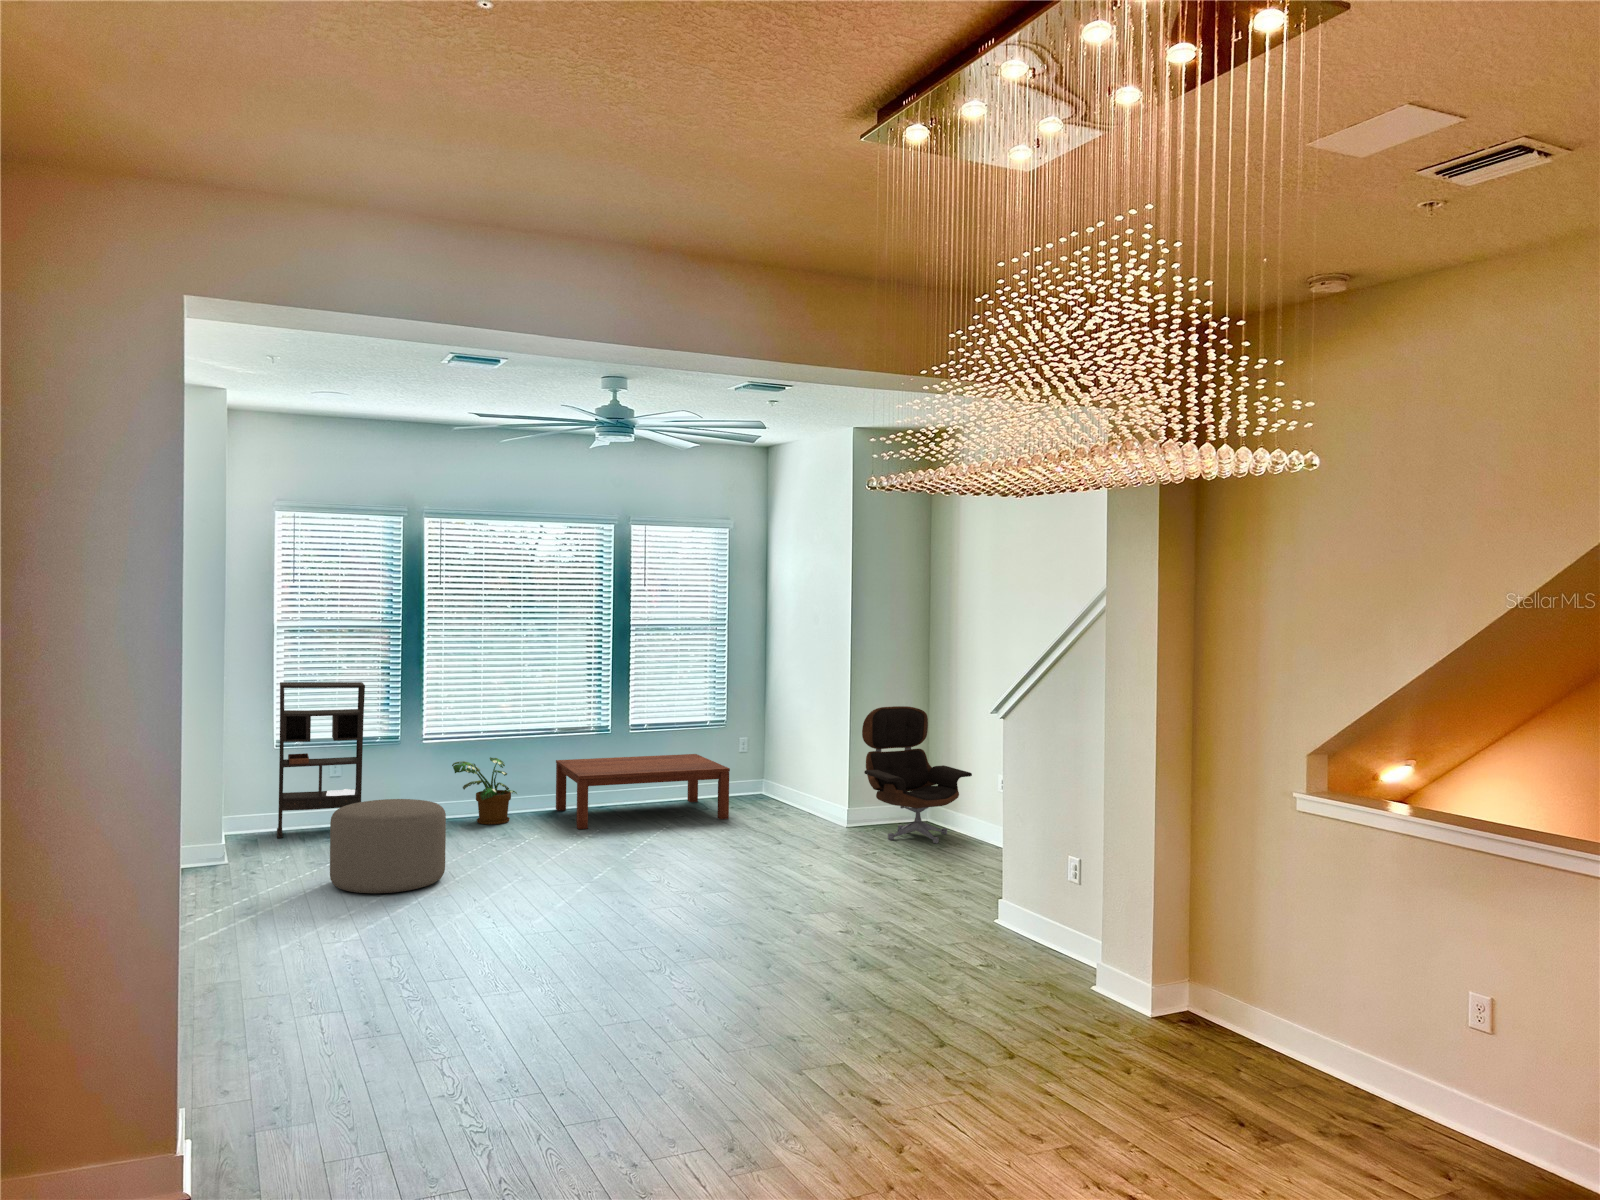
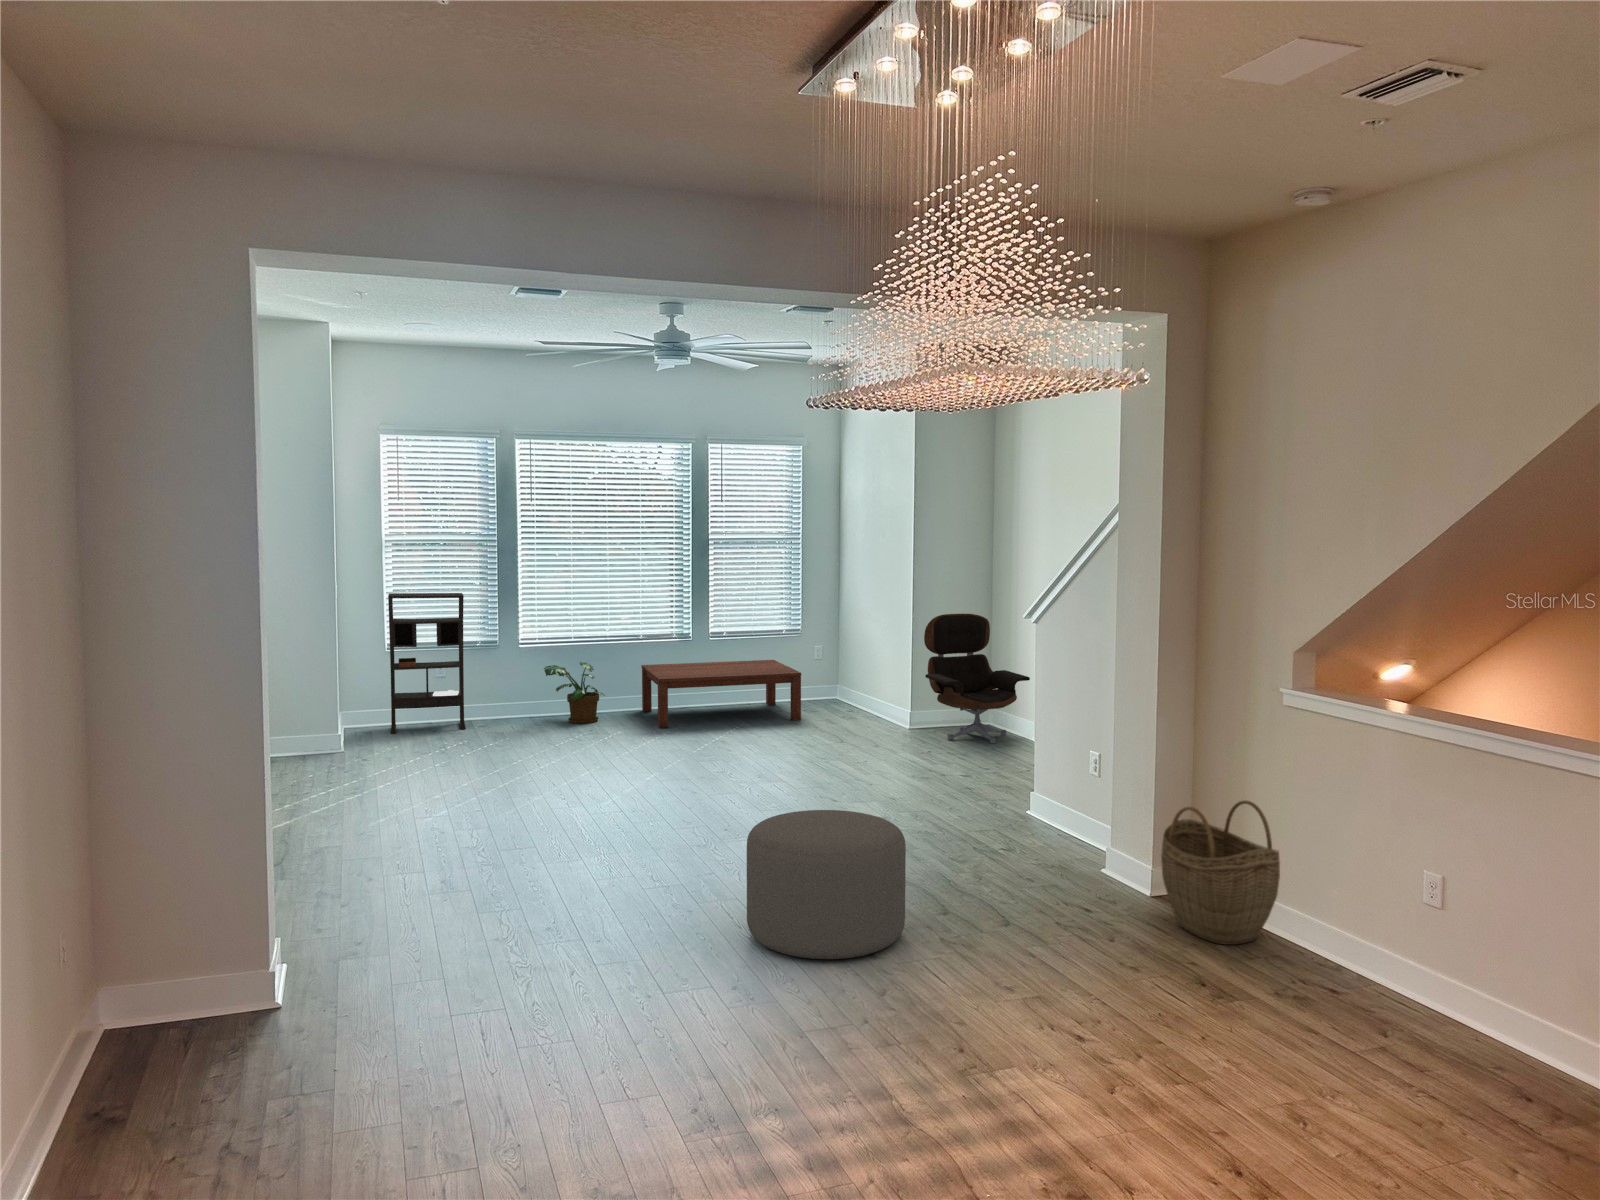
ottoman: present [330,799,446,893] -> present [747,810,906,959]
woven basket: none [1172,913,1303,1073] -> present [1161,800,1280,945]

